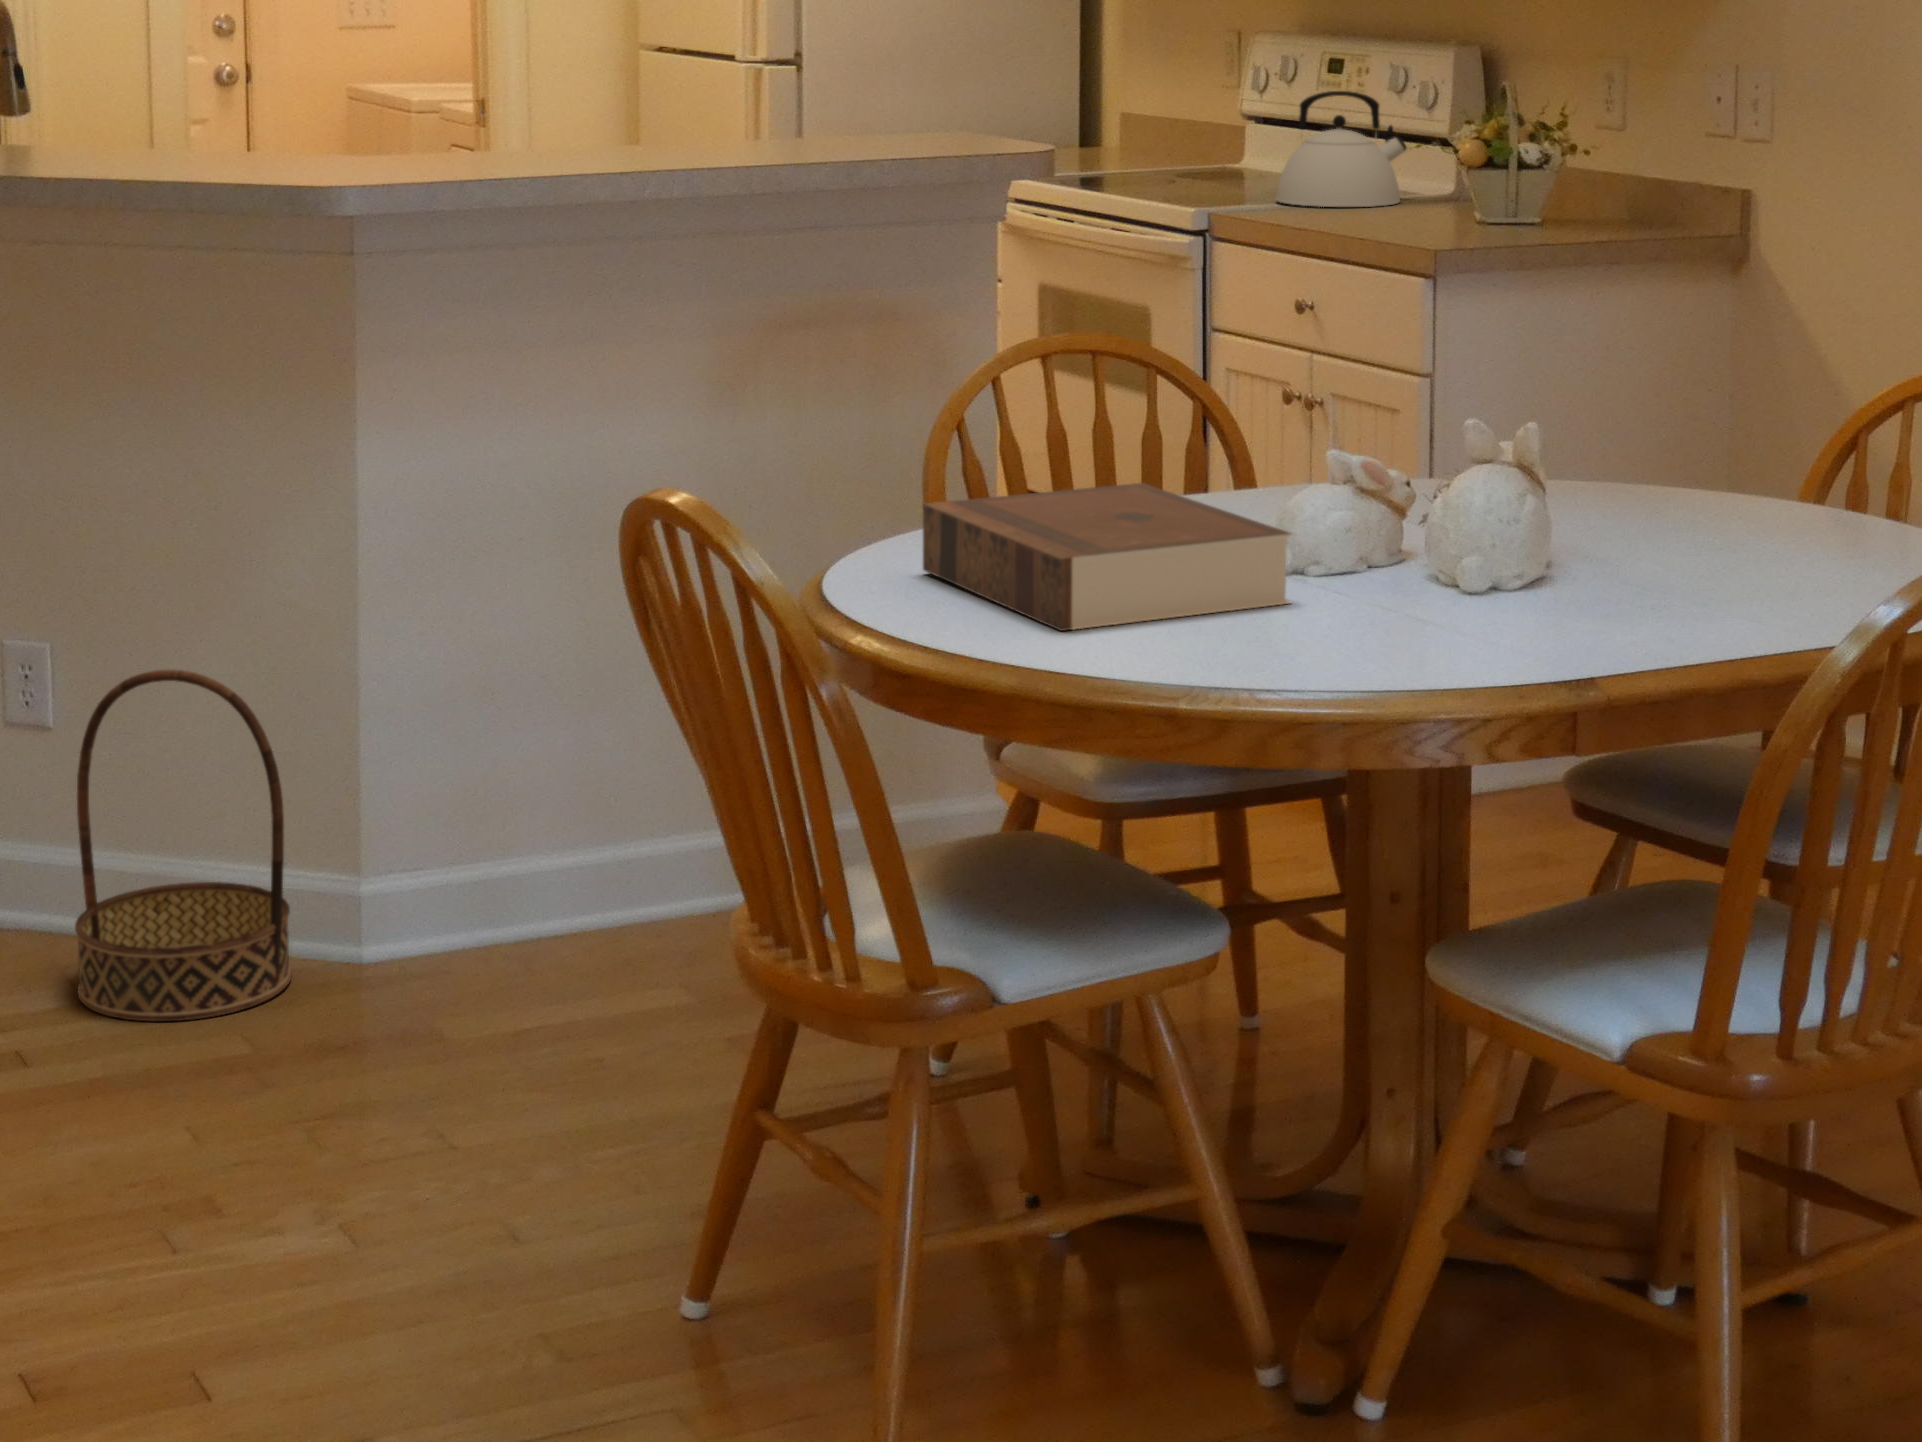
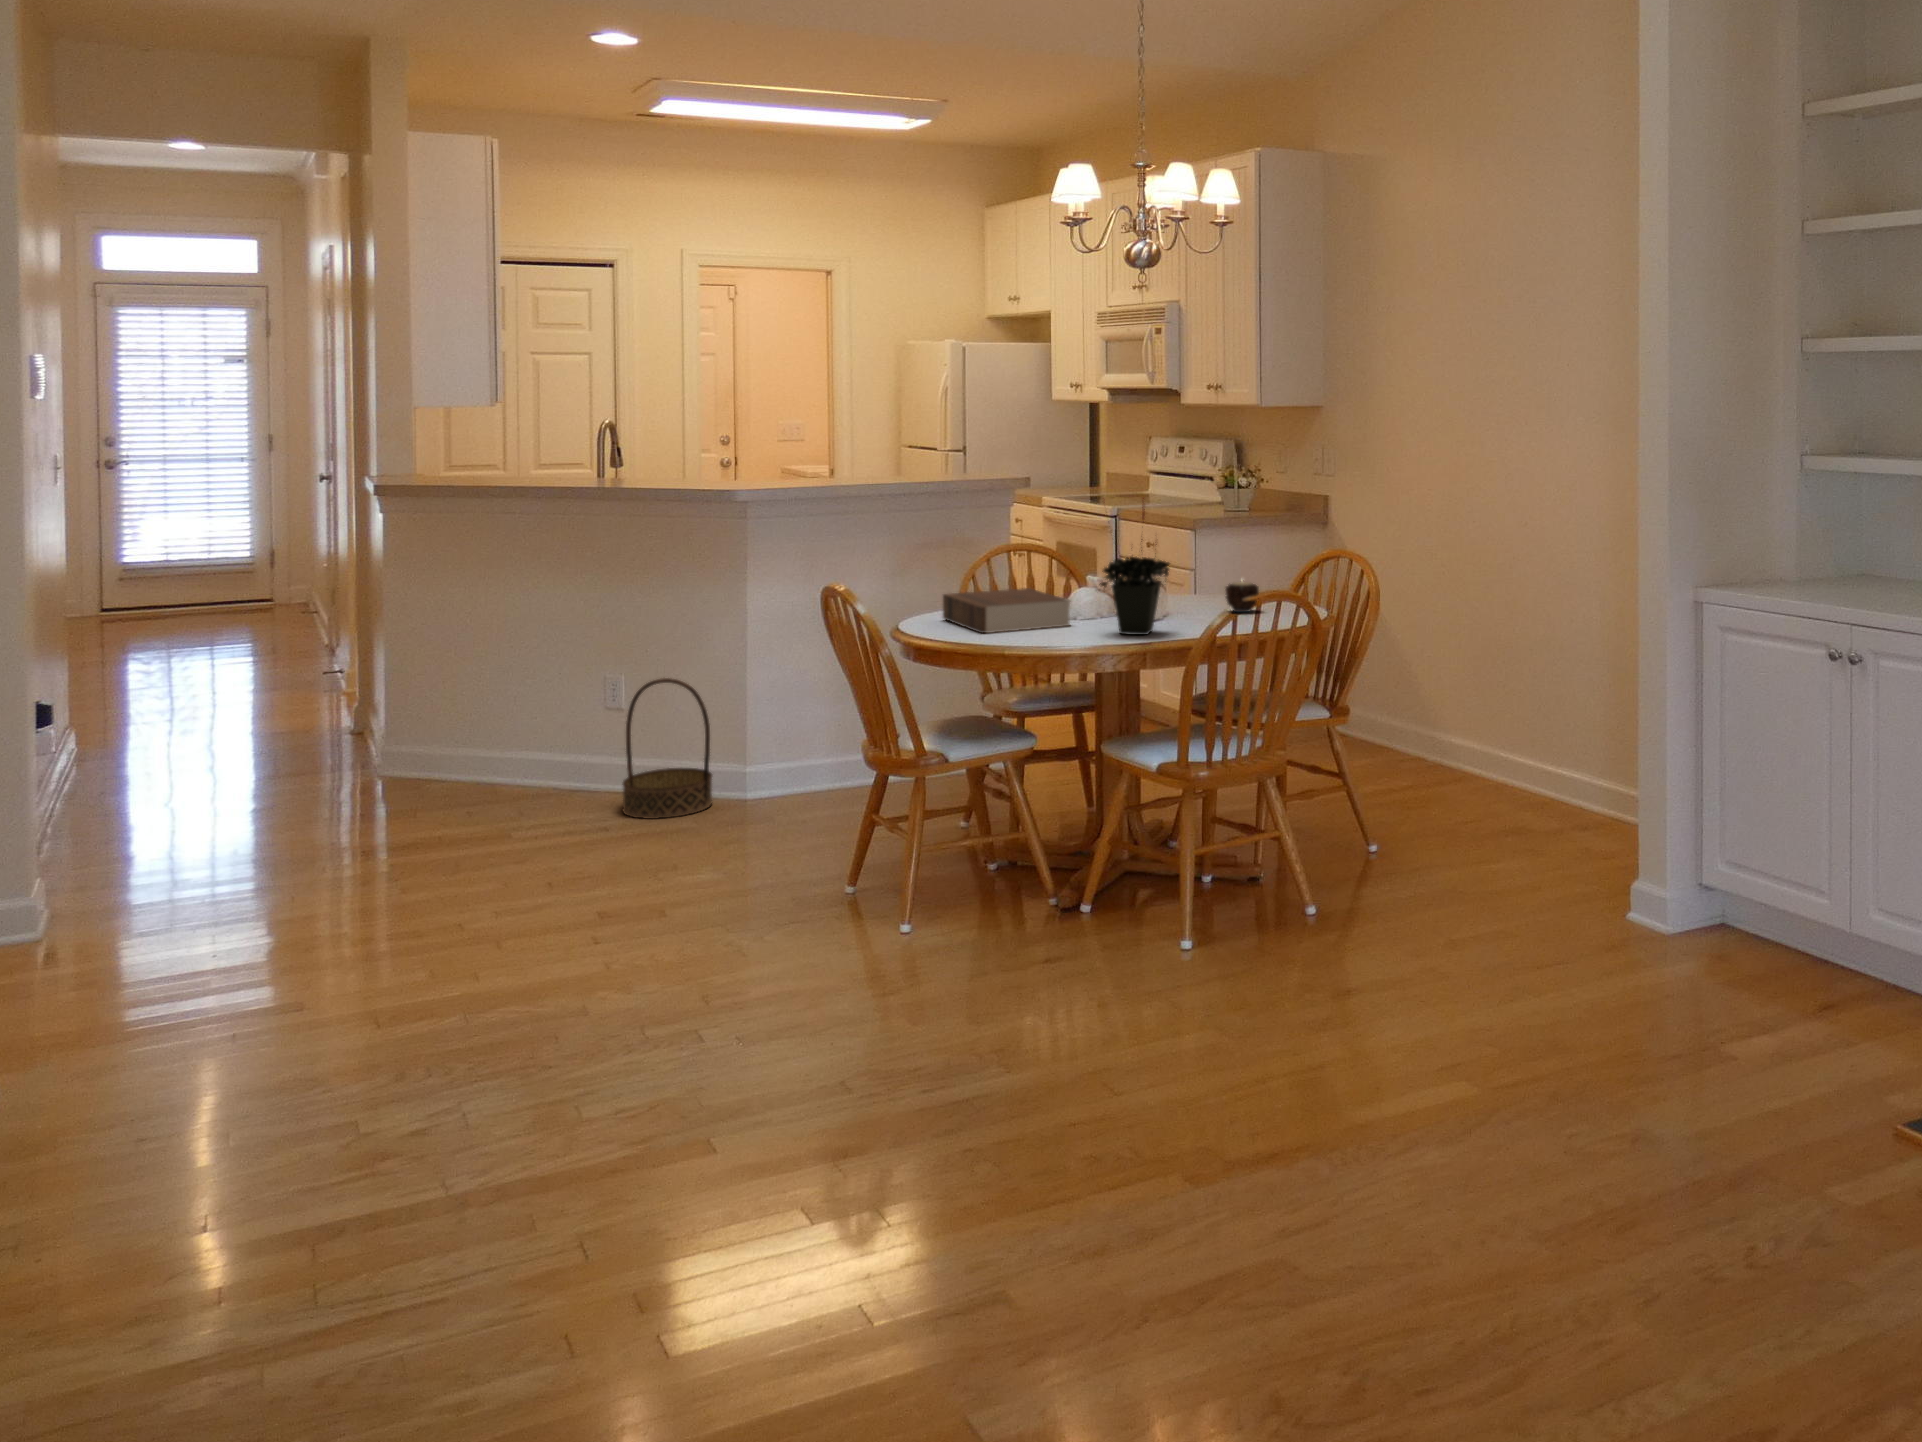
kettle: present [1276,91,1406,207] -> none [1148,458,1201,504]
potted plant: none [1400,248,1602,646] -> present [1099,498,1170,635]
candle: none [1675,459,1777,556] -> present [1226,582,1259,612]

